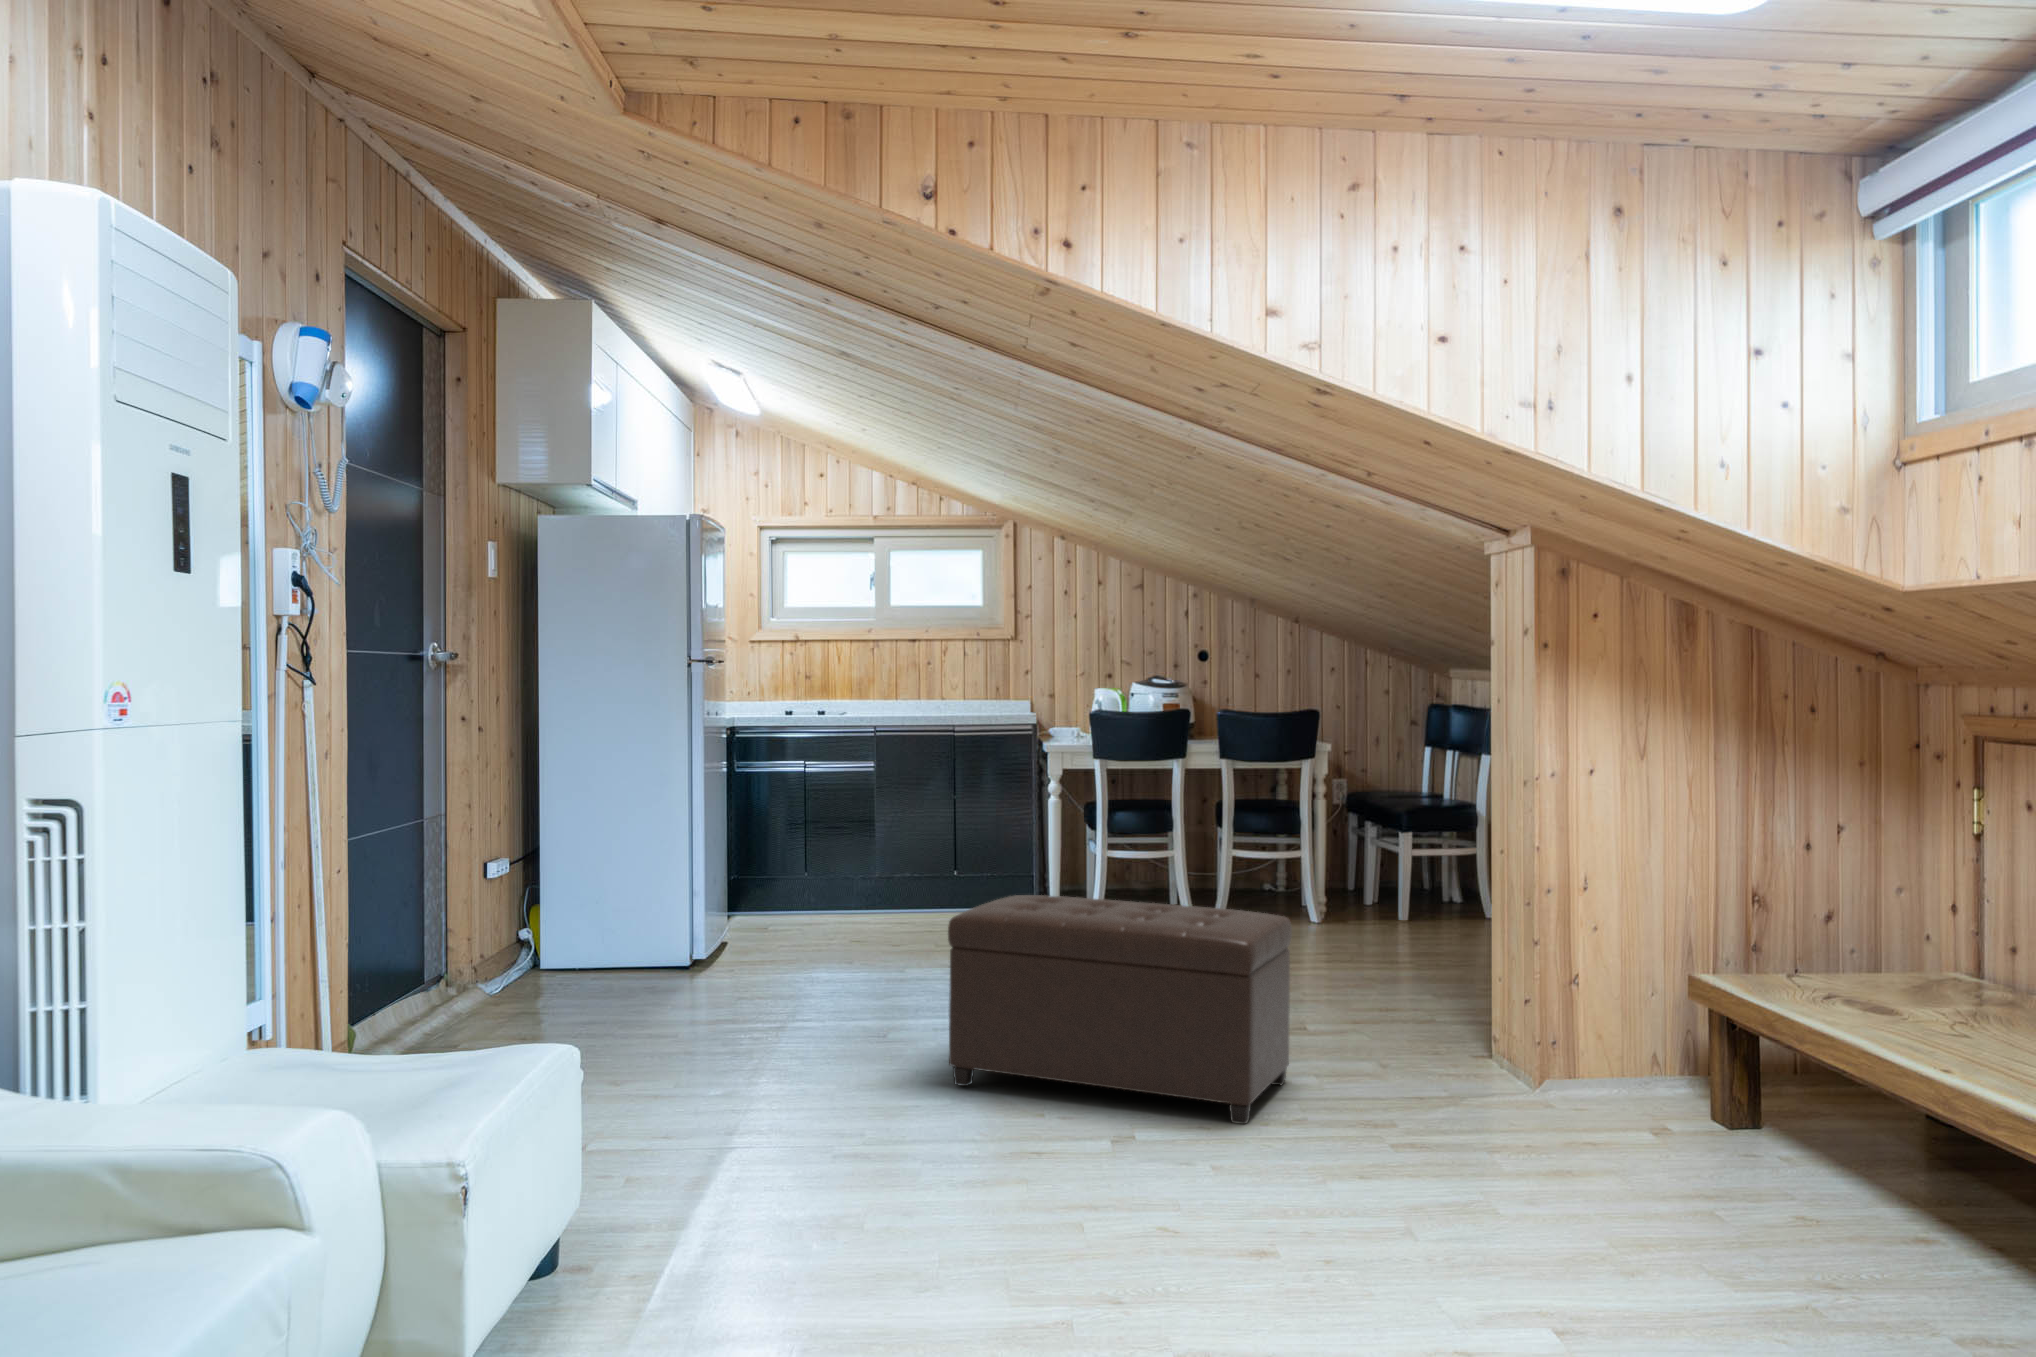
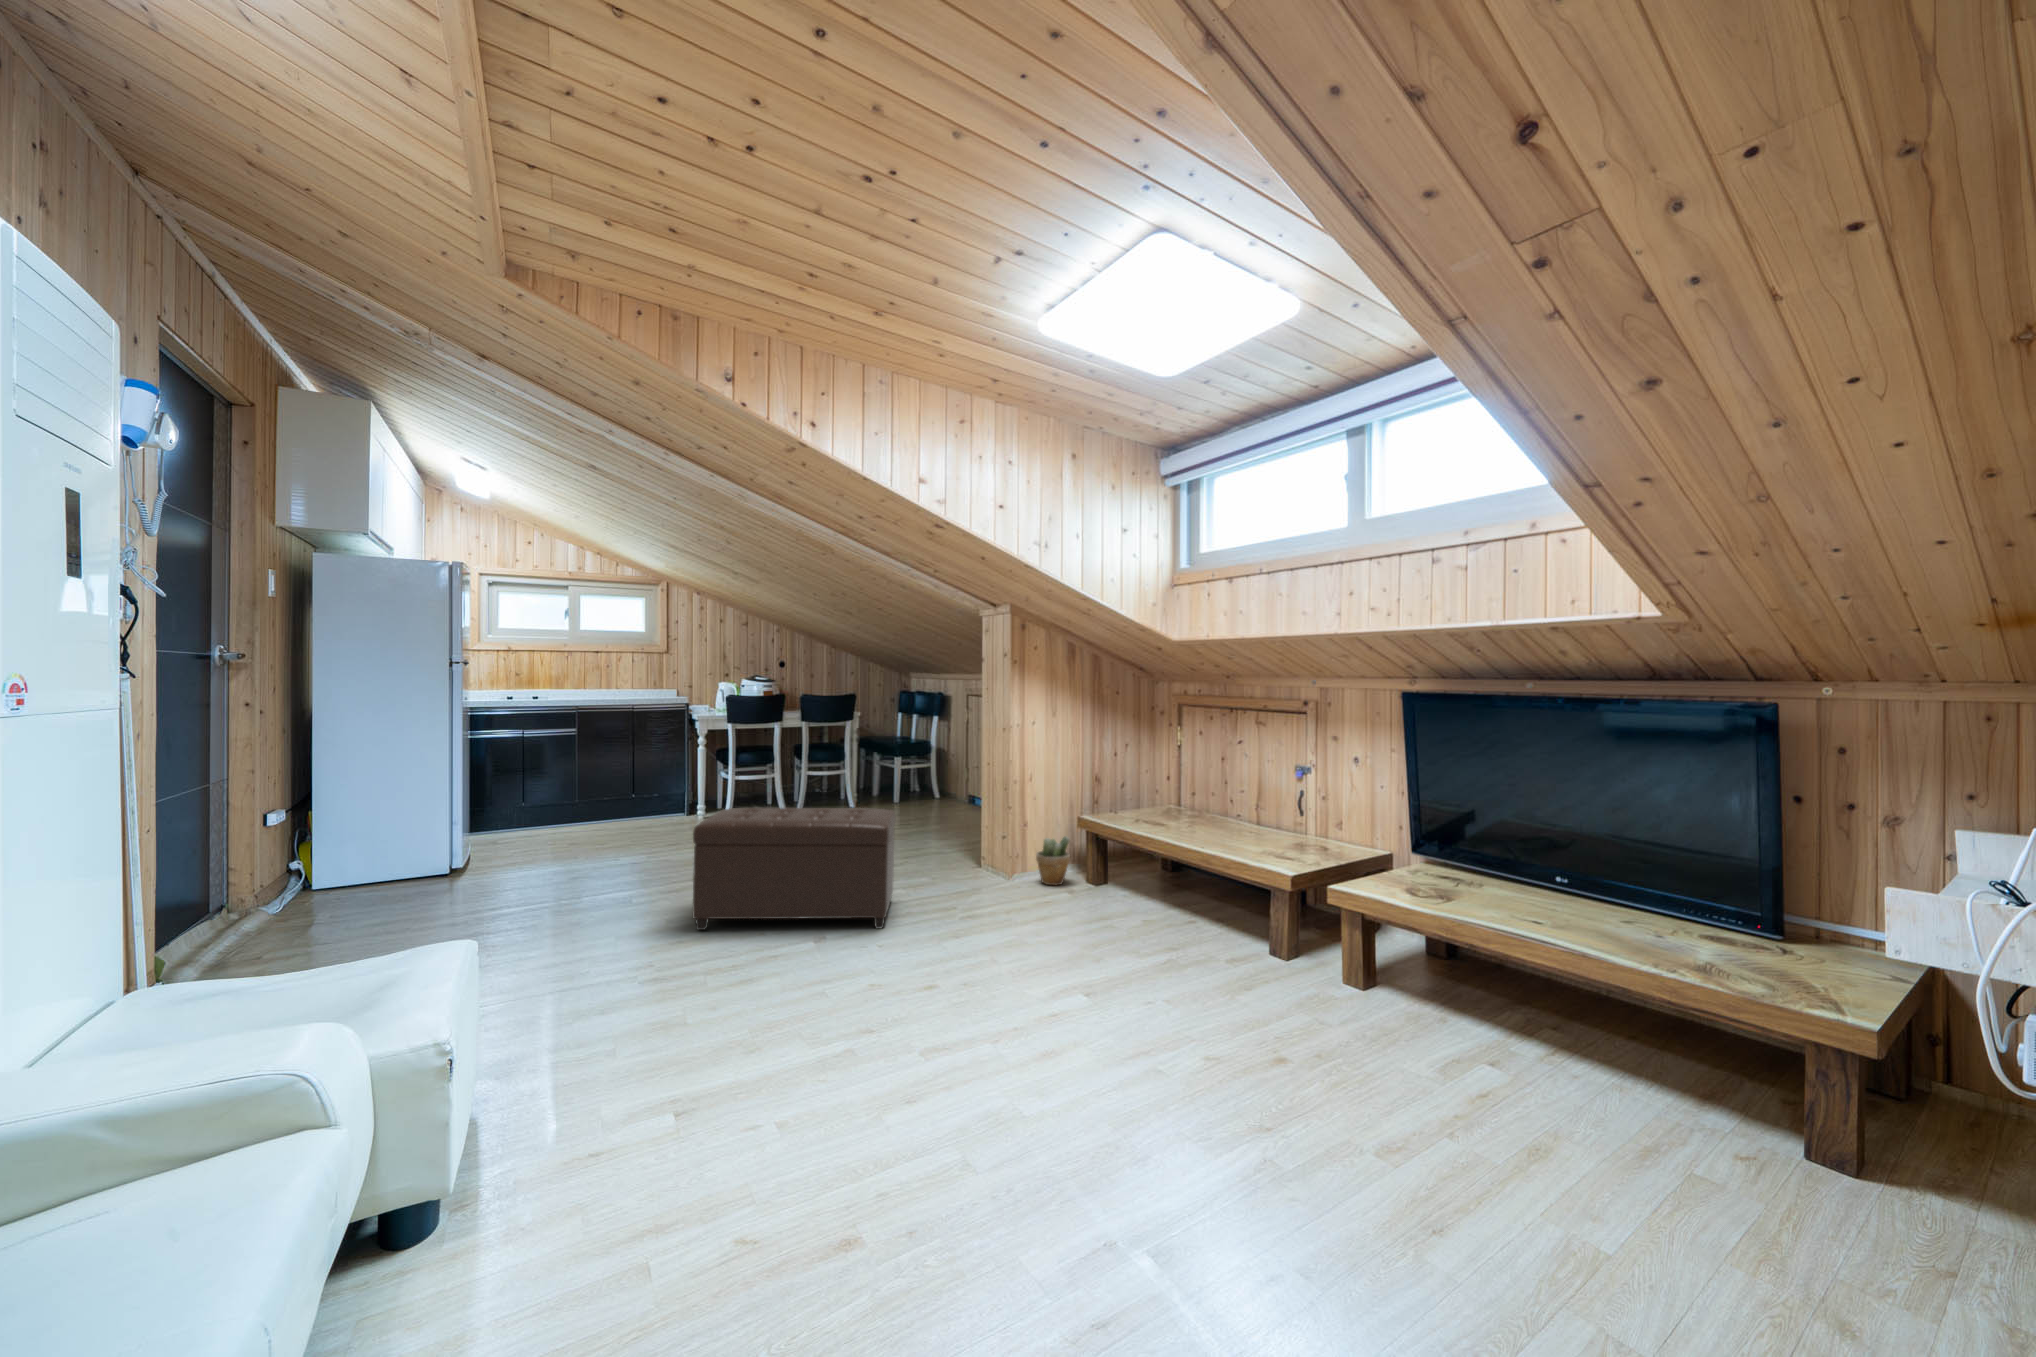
potted plant: none [1588,997,1663,1095] -> present [1036,836,1070,885]

